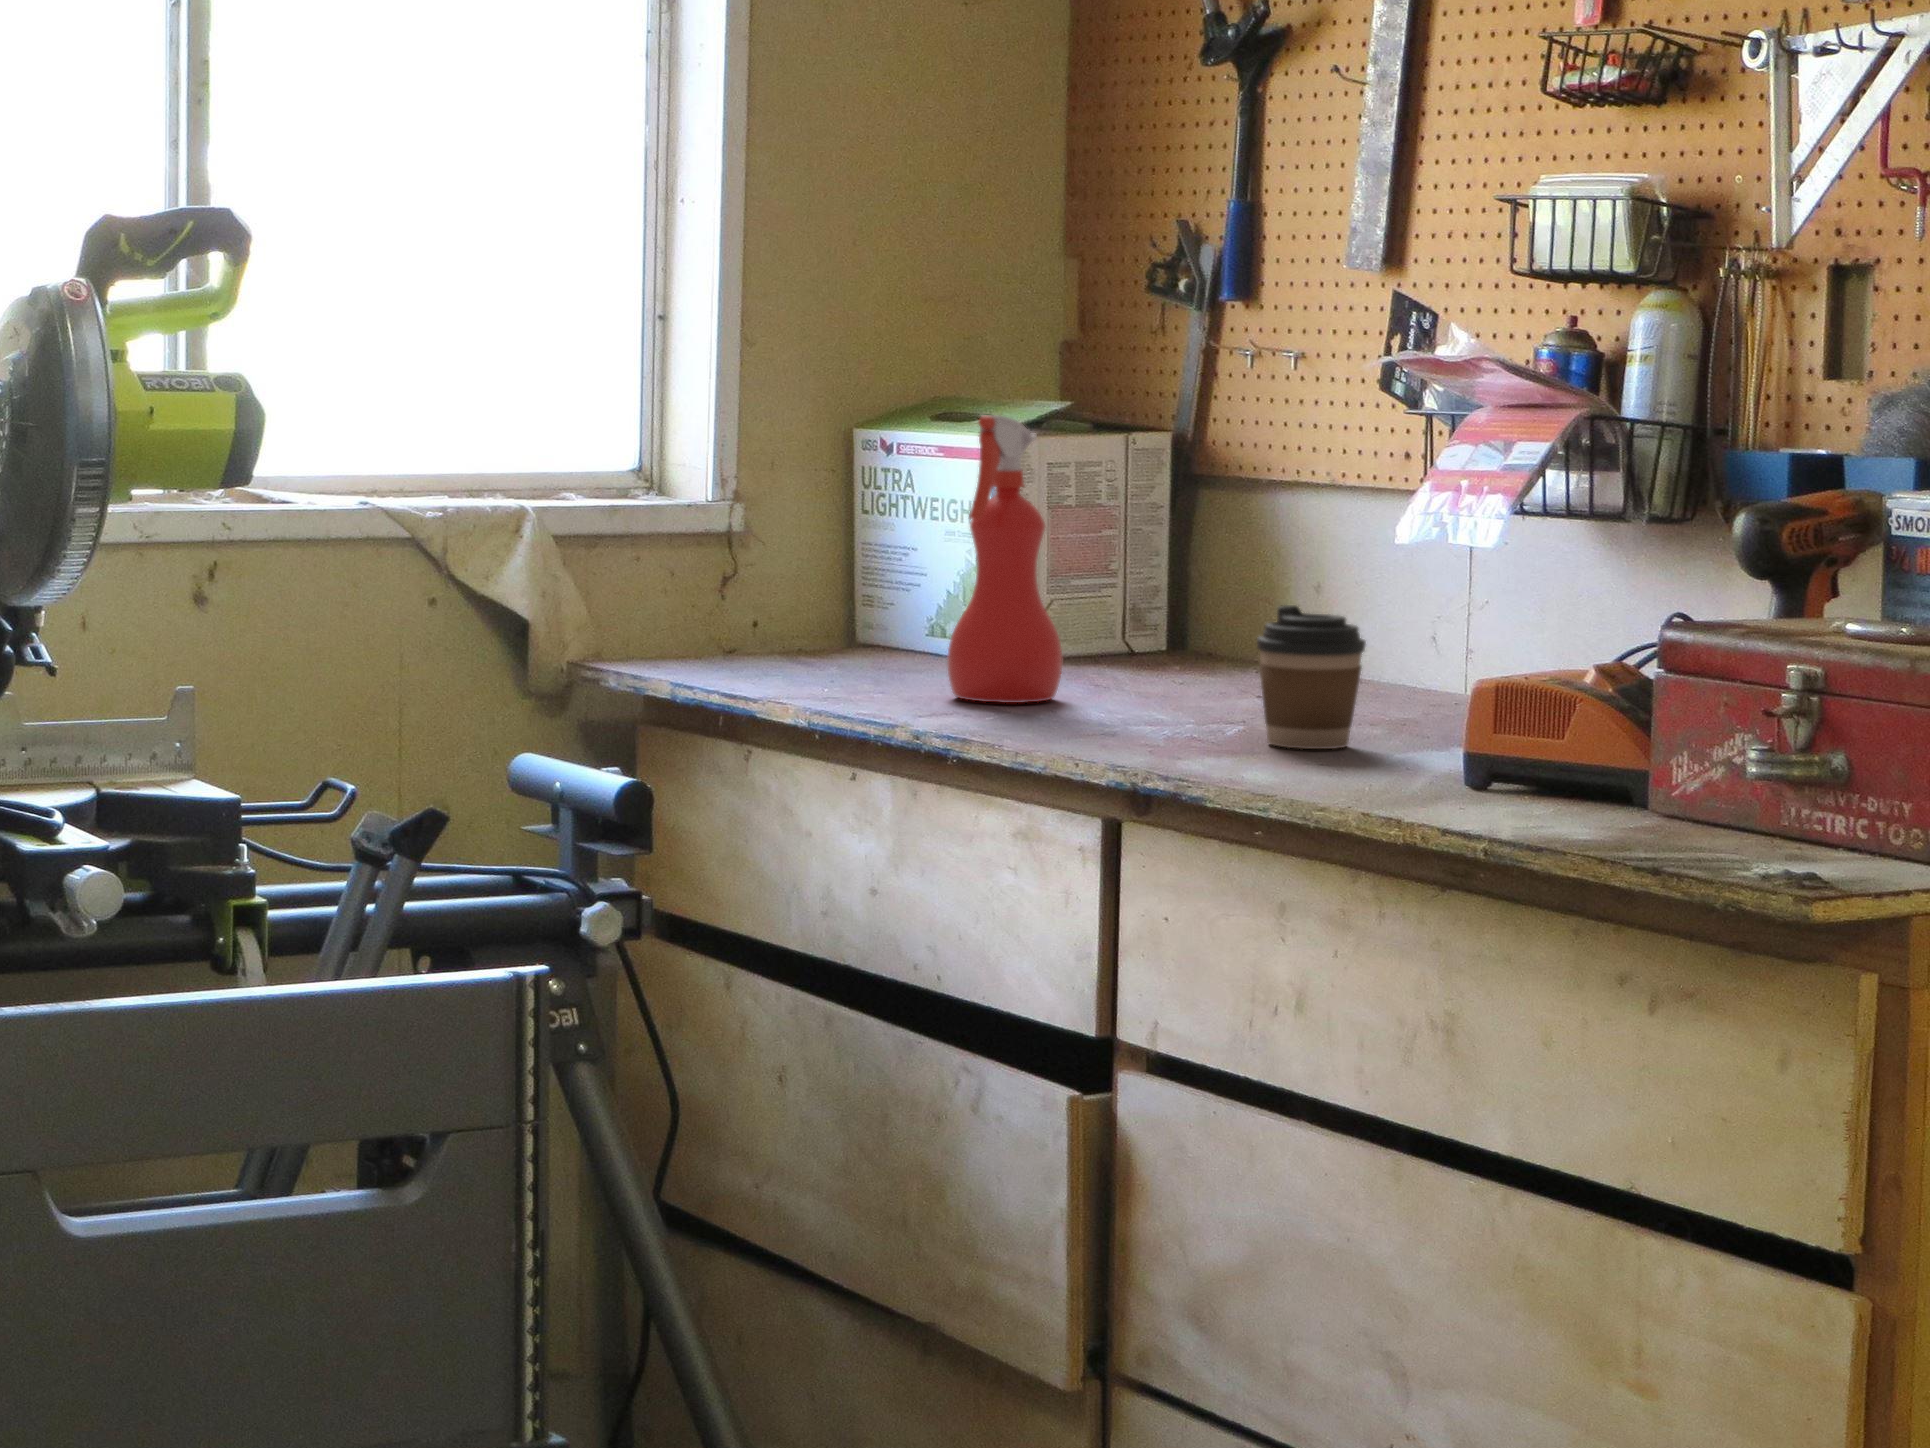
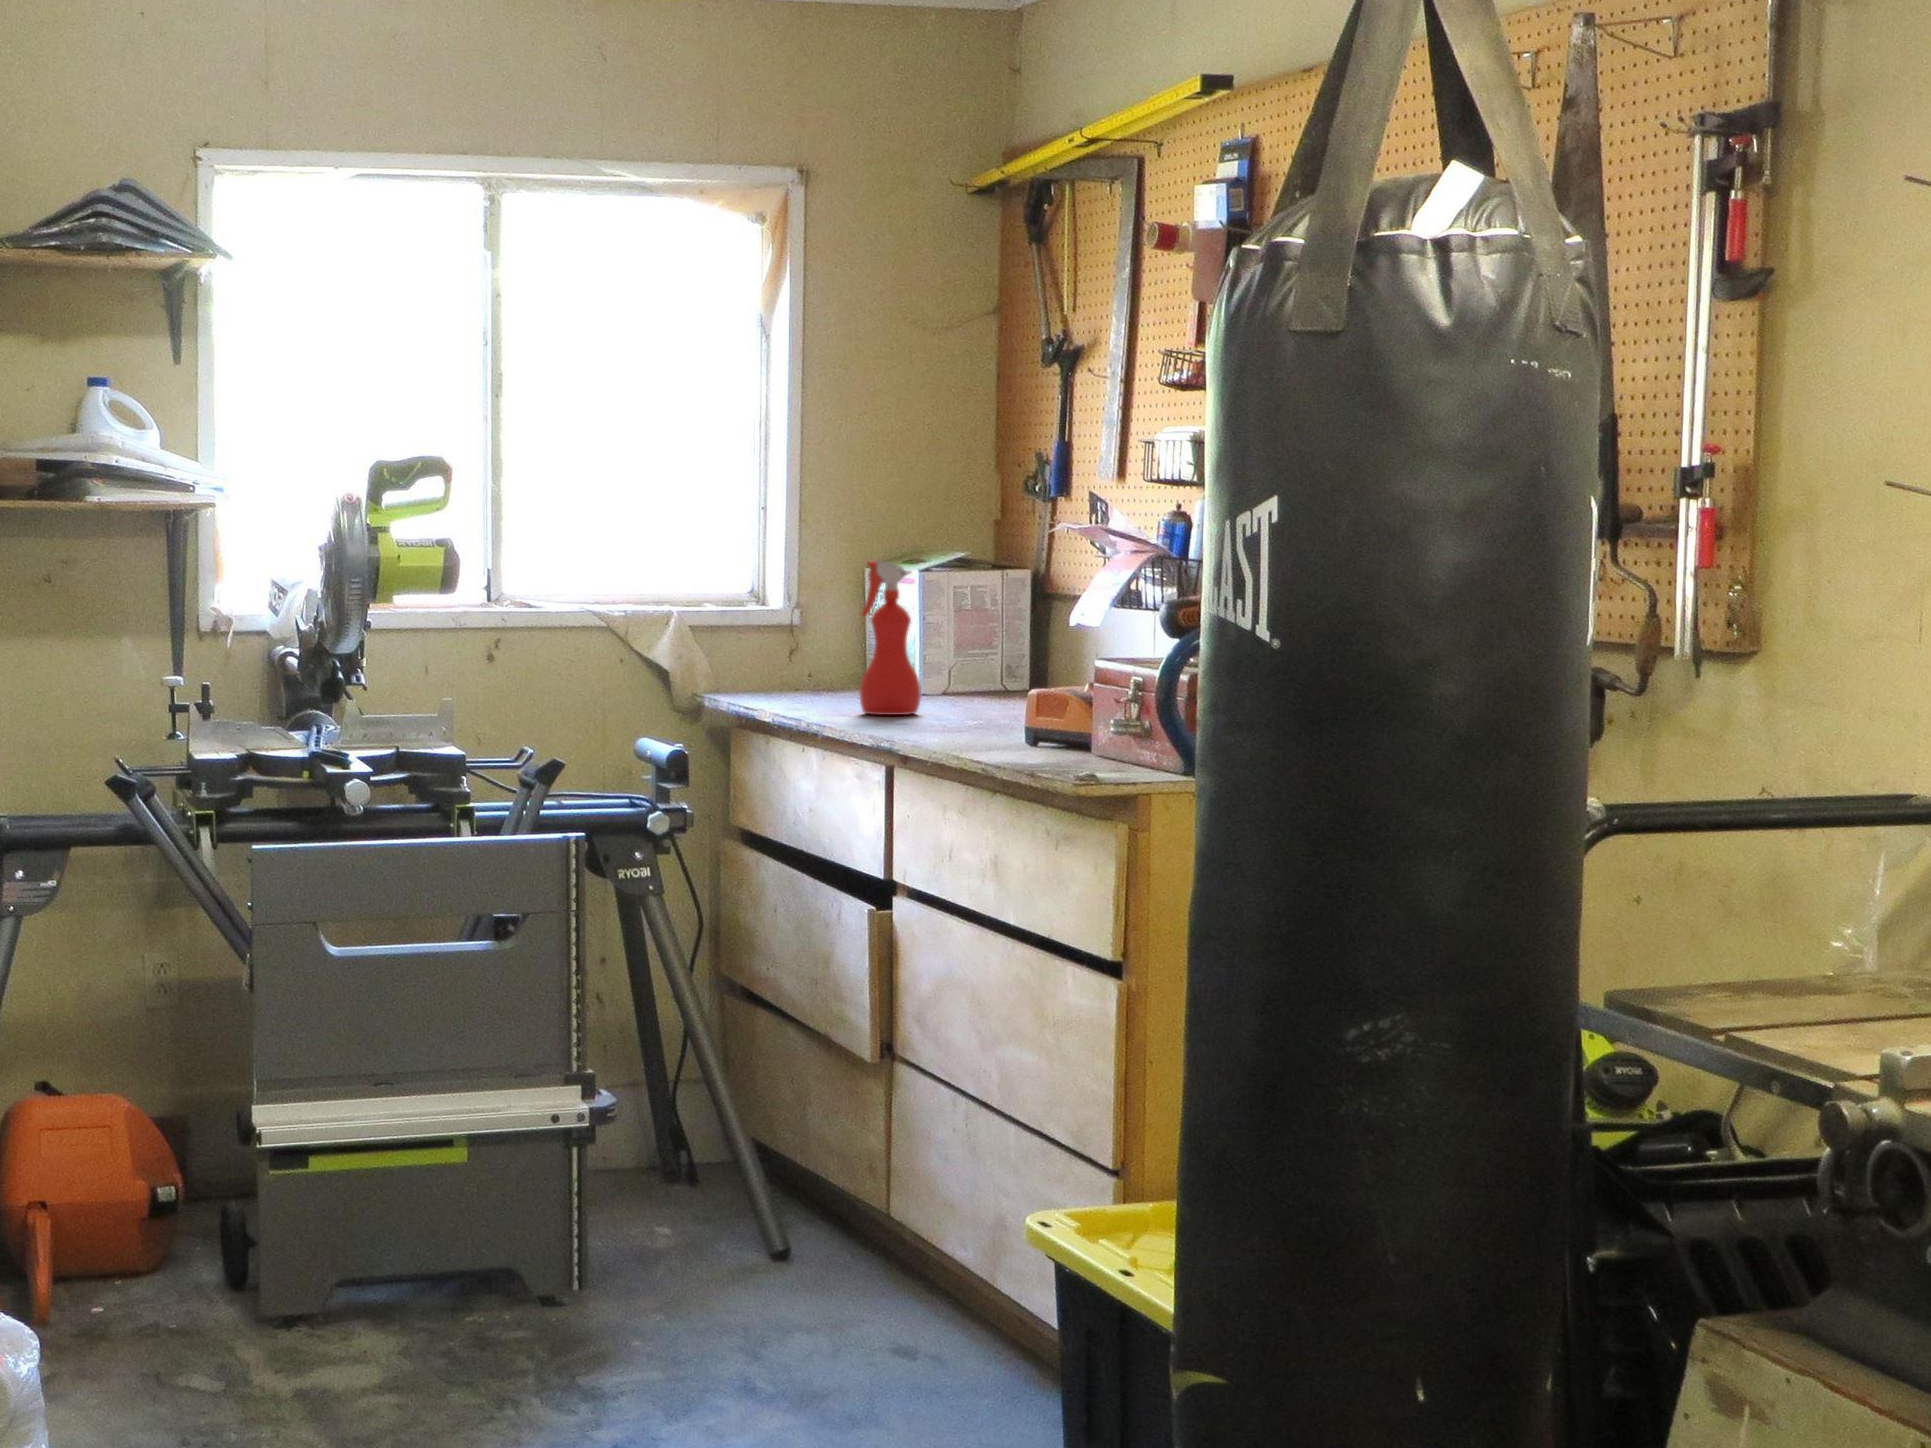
coffee cup: present [1257,605,1366,749] -> none [975,659,1030,734]

